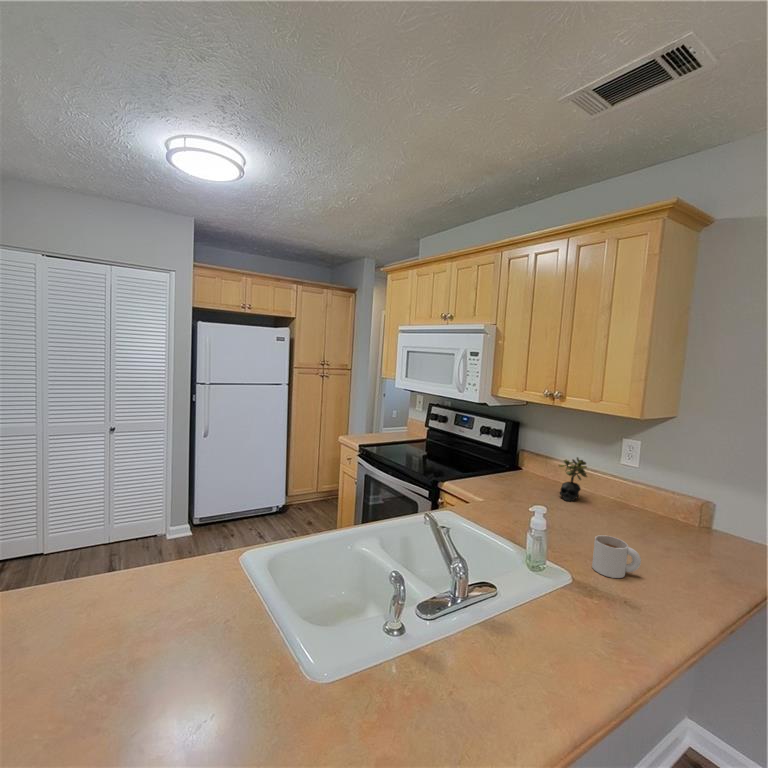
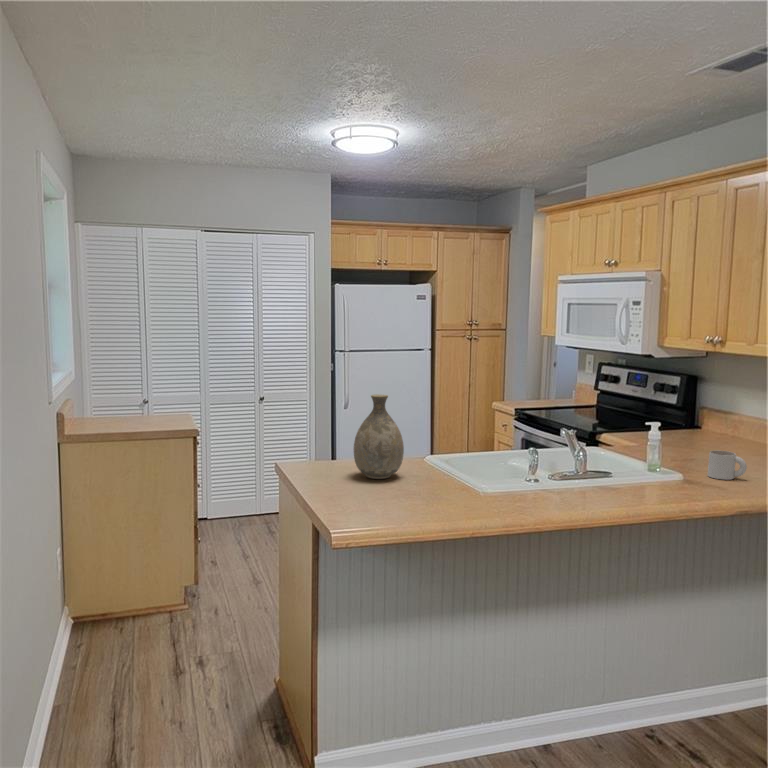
succulent plant: present [559,457,587,501] -> none [722,404,753,447]
vase: none [83,485,185,641] -> present [354,394,404,479]

